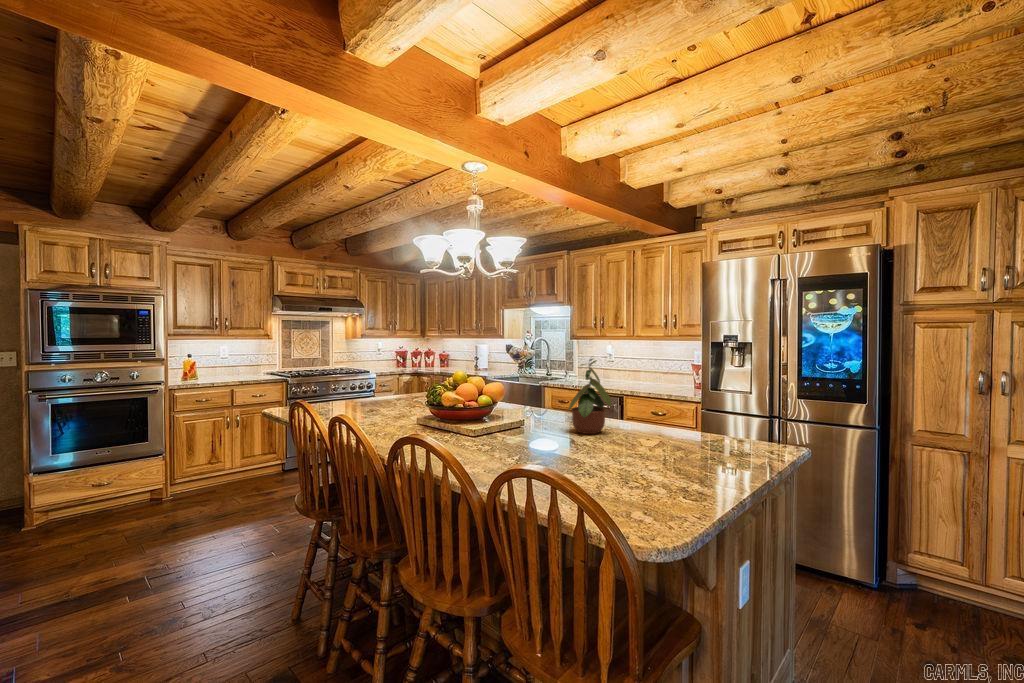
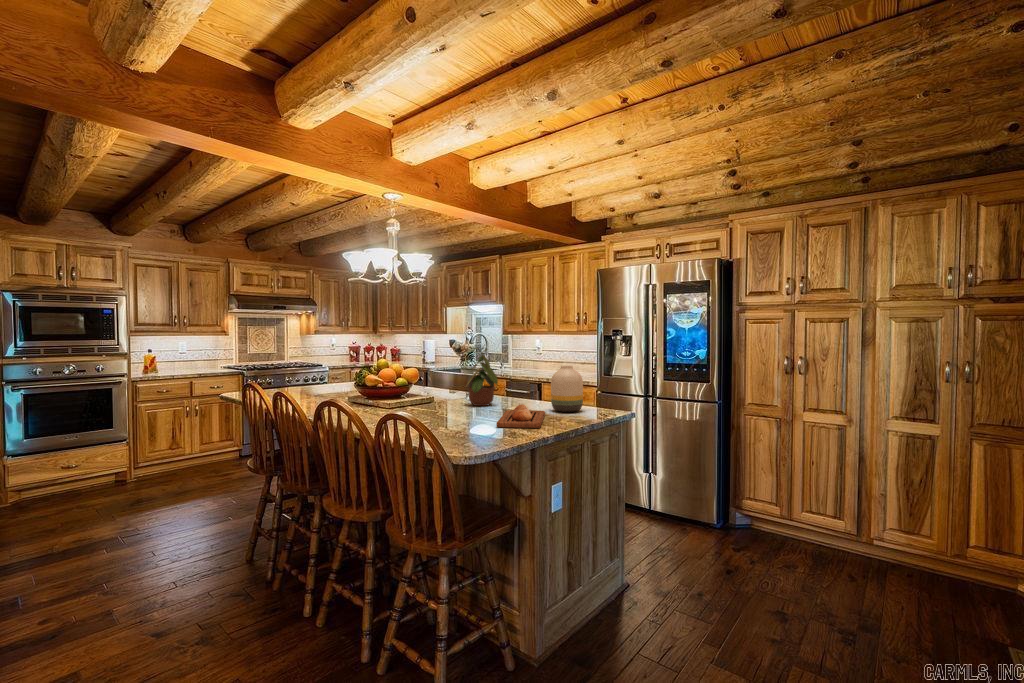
vase: none [691,384,737,447] -> present [551,366,583,412]
bread loaf: none [636,438,710,479] -> present [496,405,545,428]

